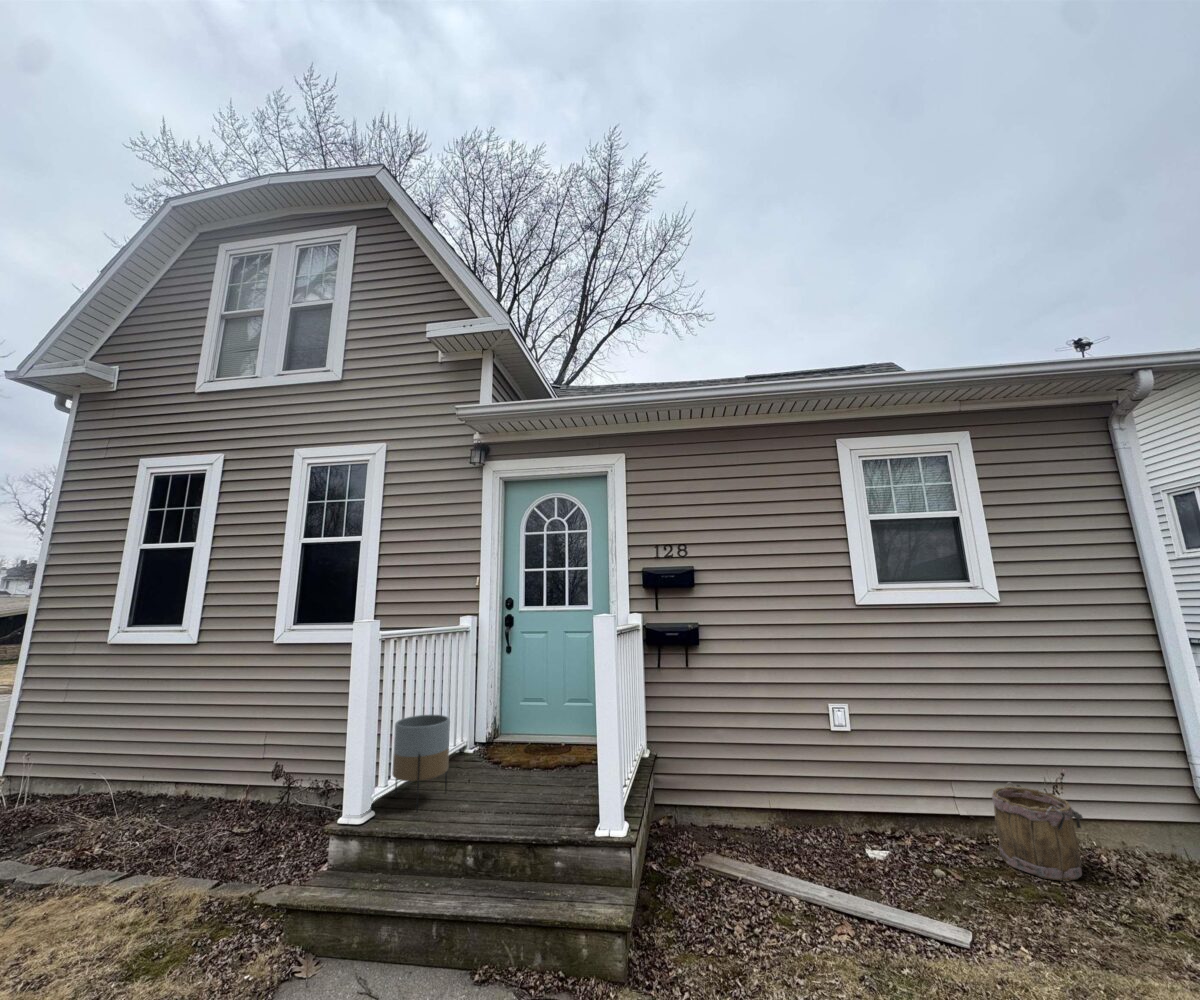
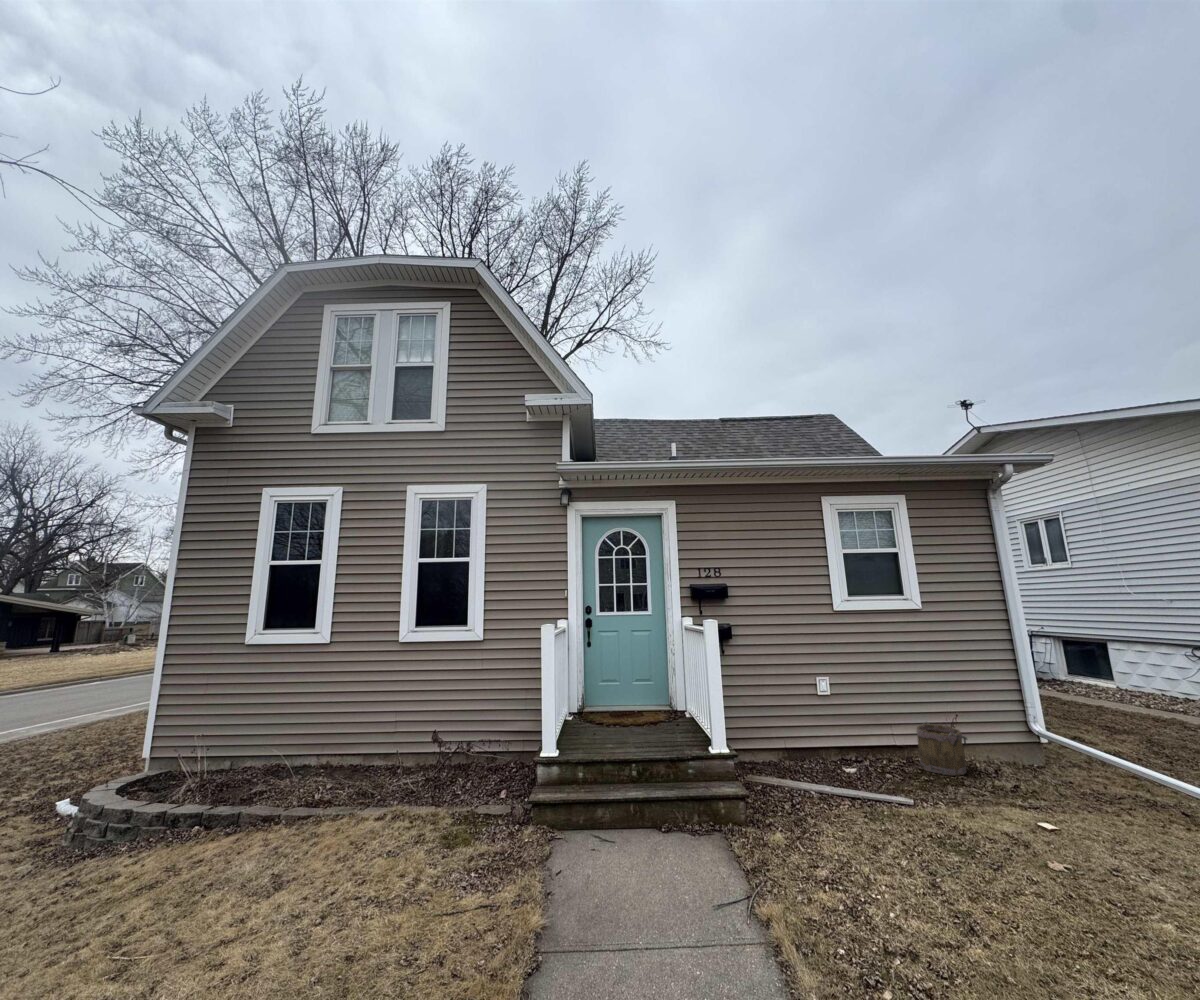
planter: present [393,715,450,812] -> none [555,689,592,752]

